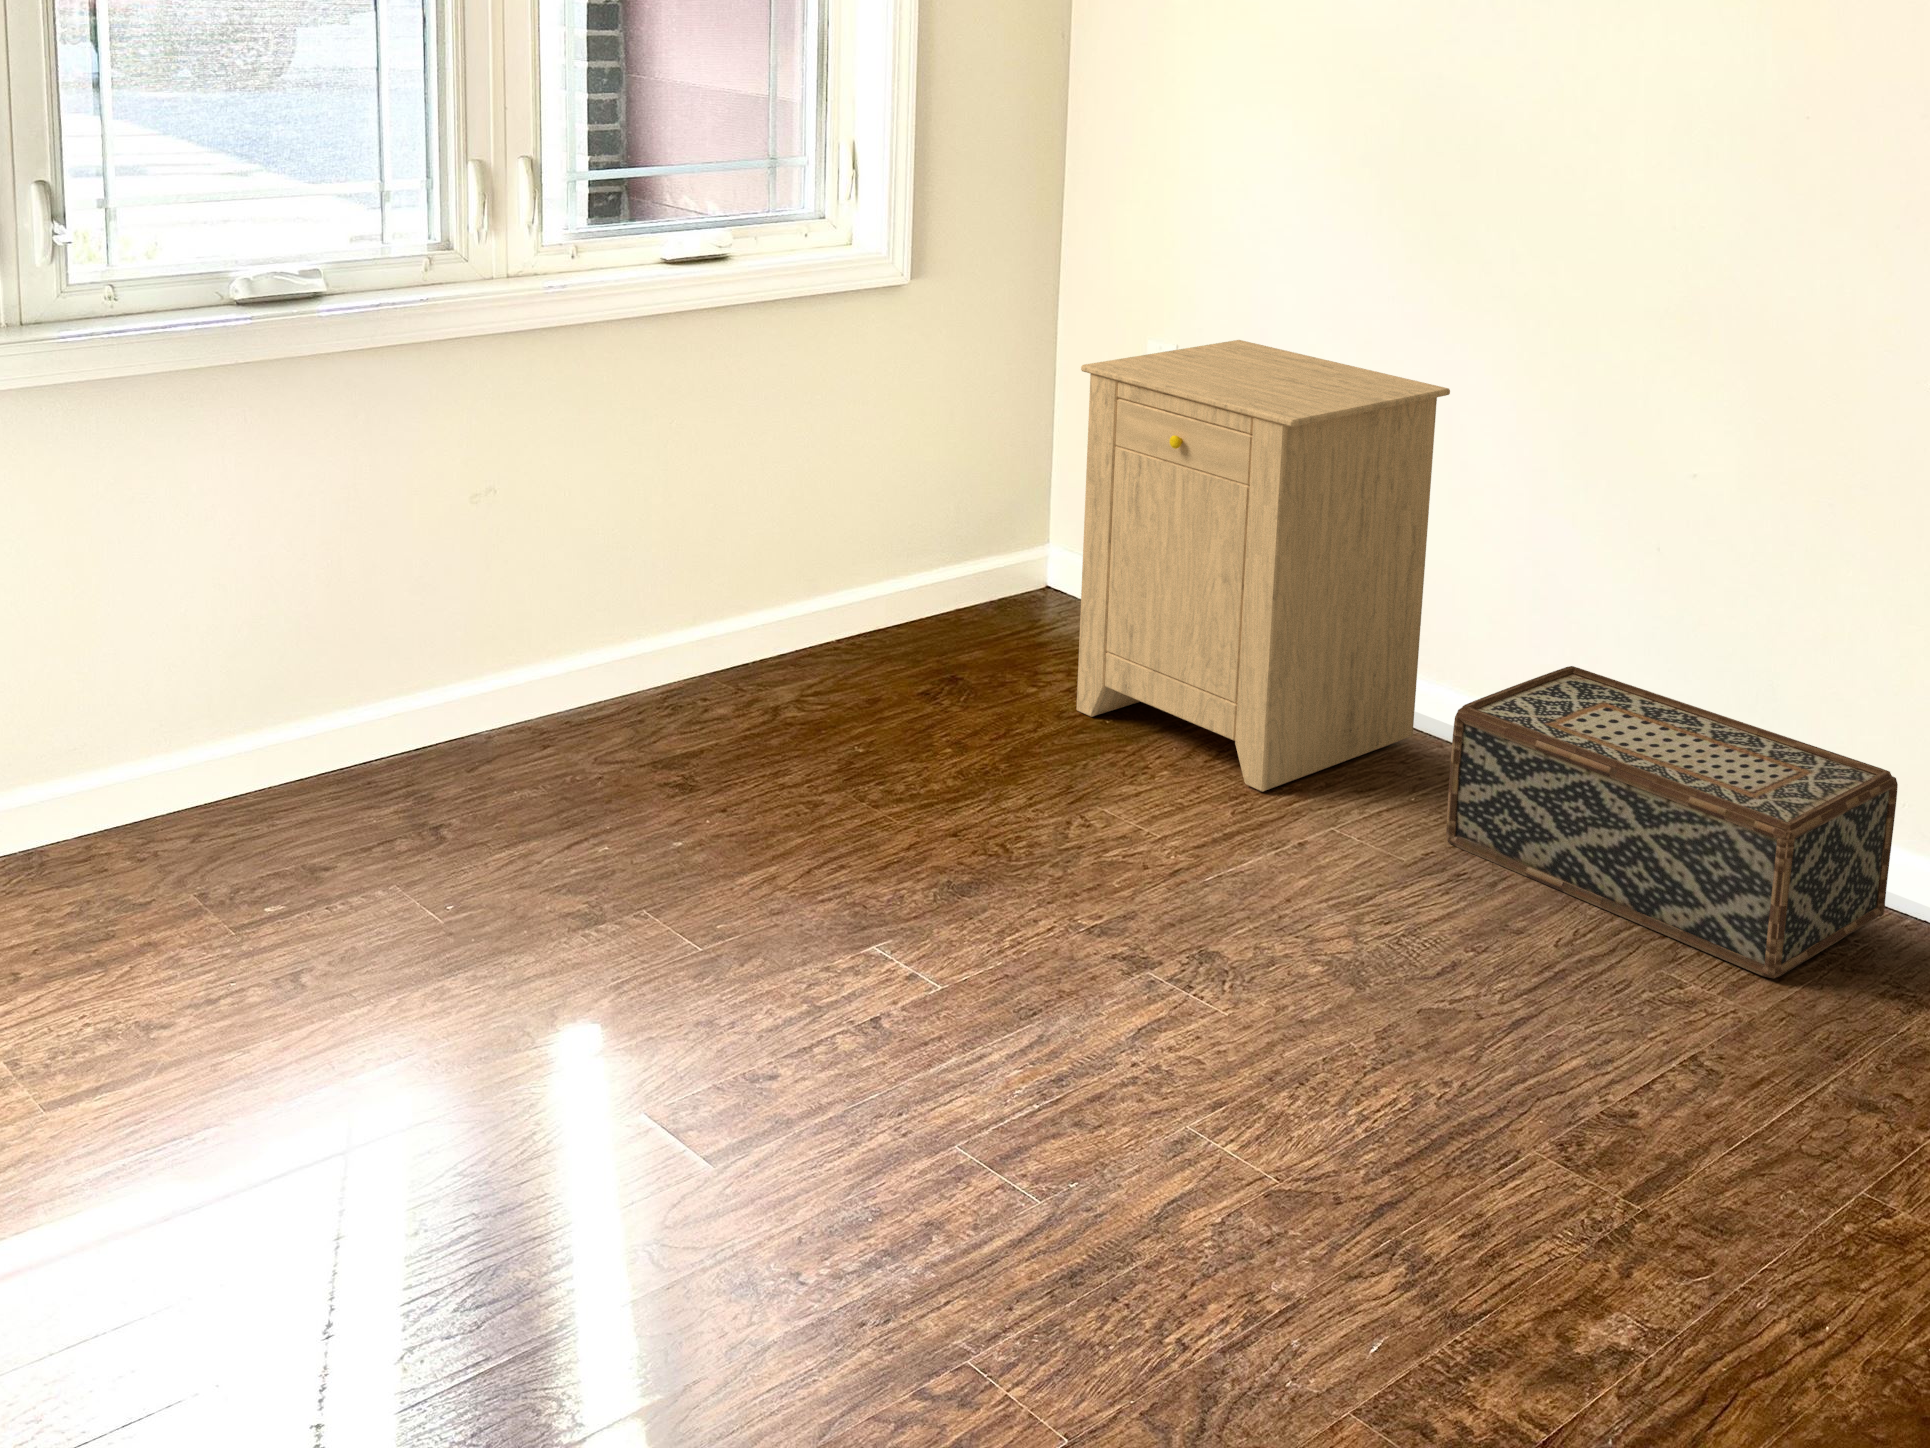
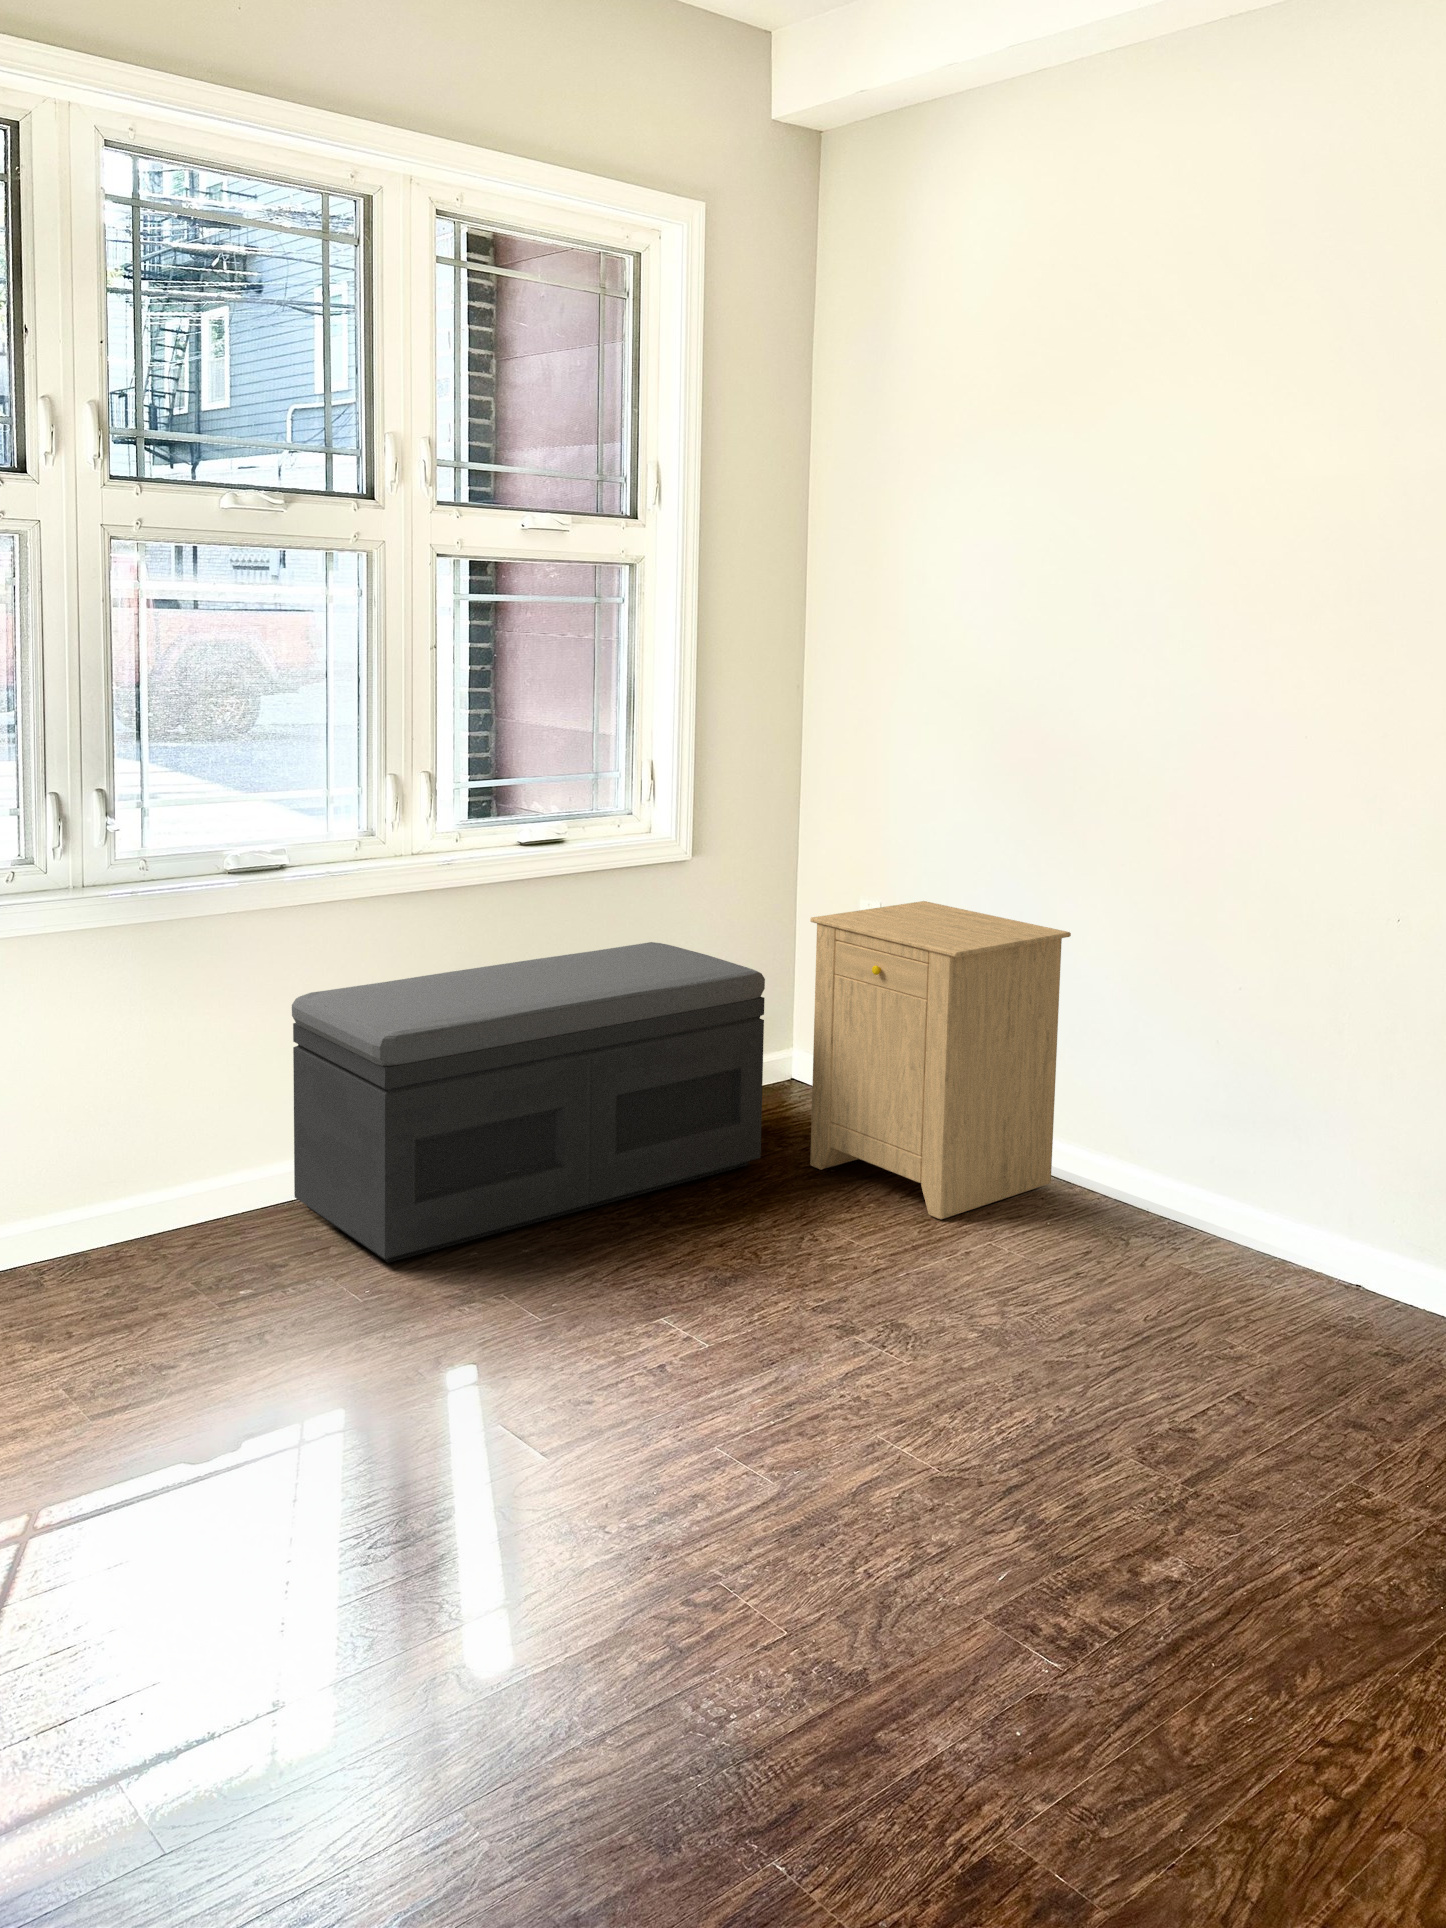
storage bench: none [335,396,1016,862] -> present [292,942,765,1263]
woven basket: present [1446,666,1898,979] -> none [1071,1129,1389,1344]

